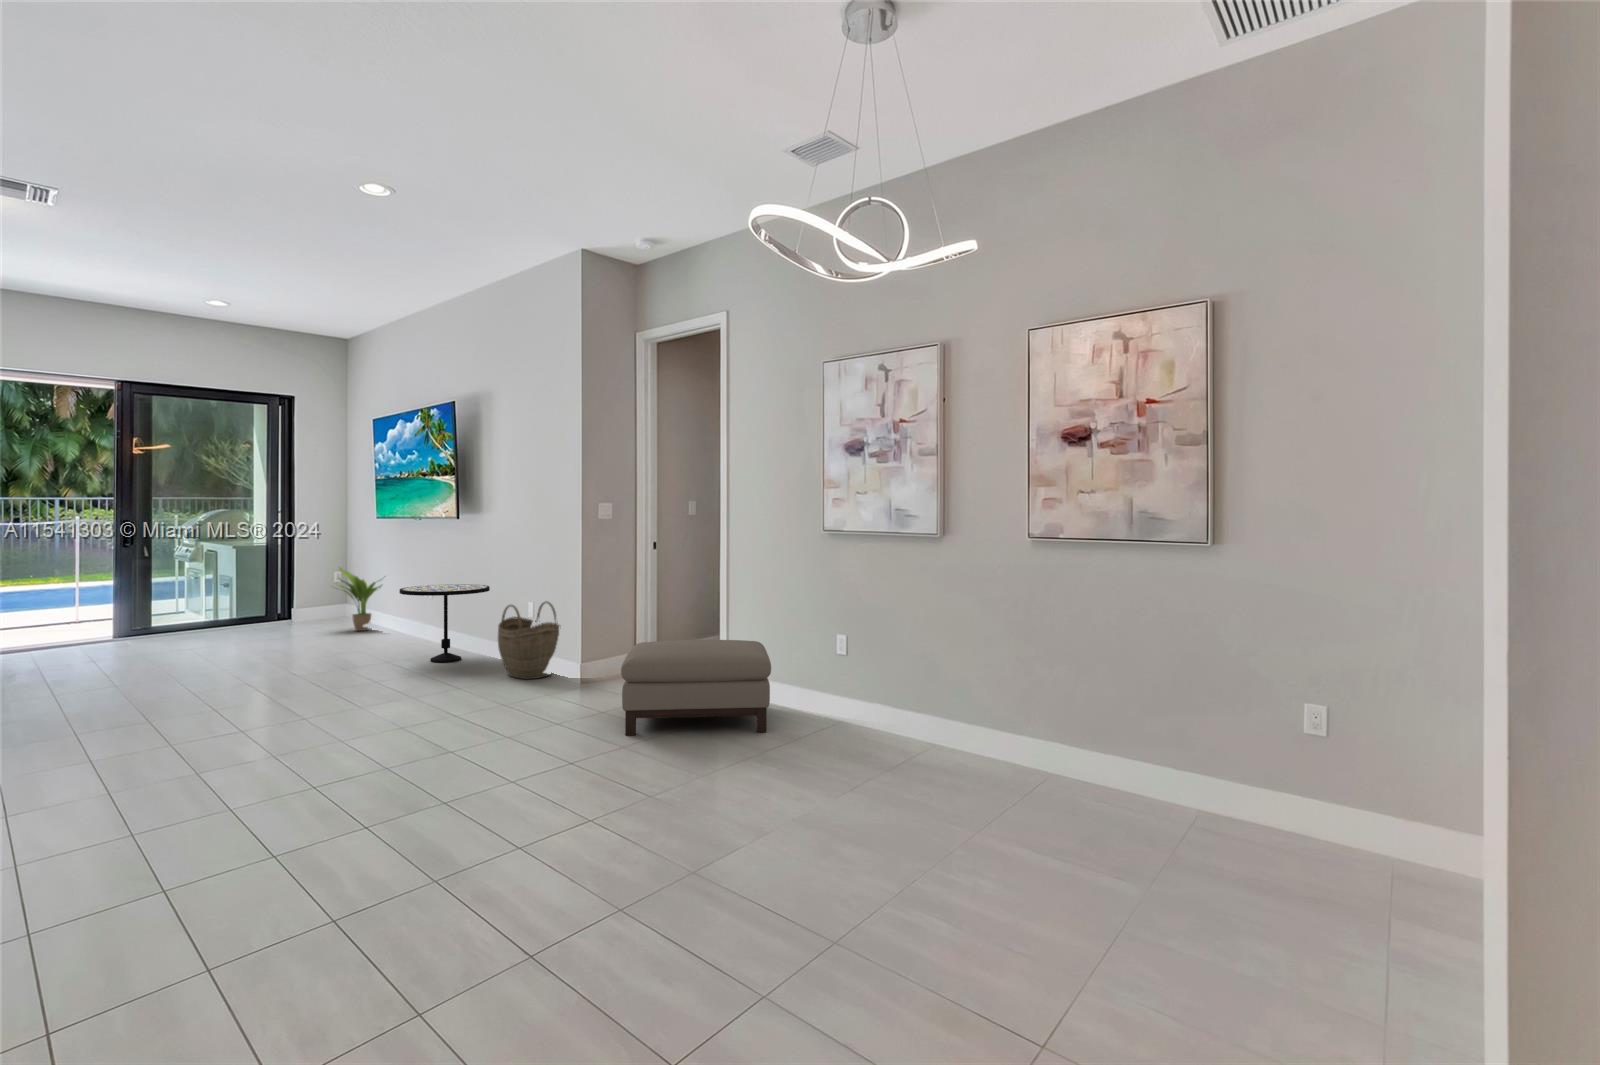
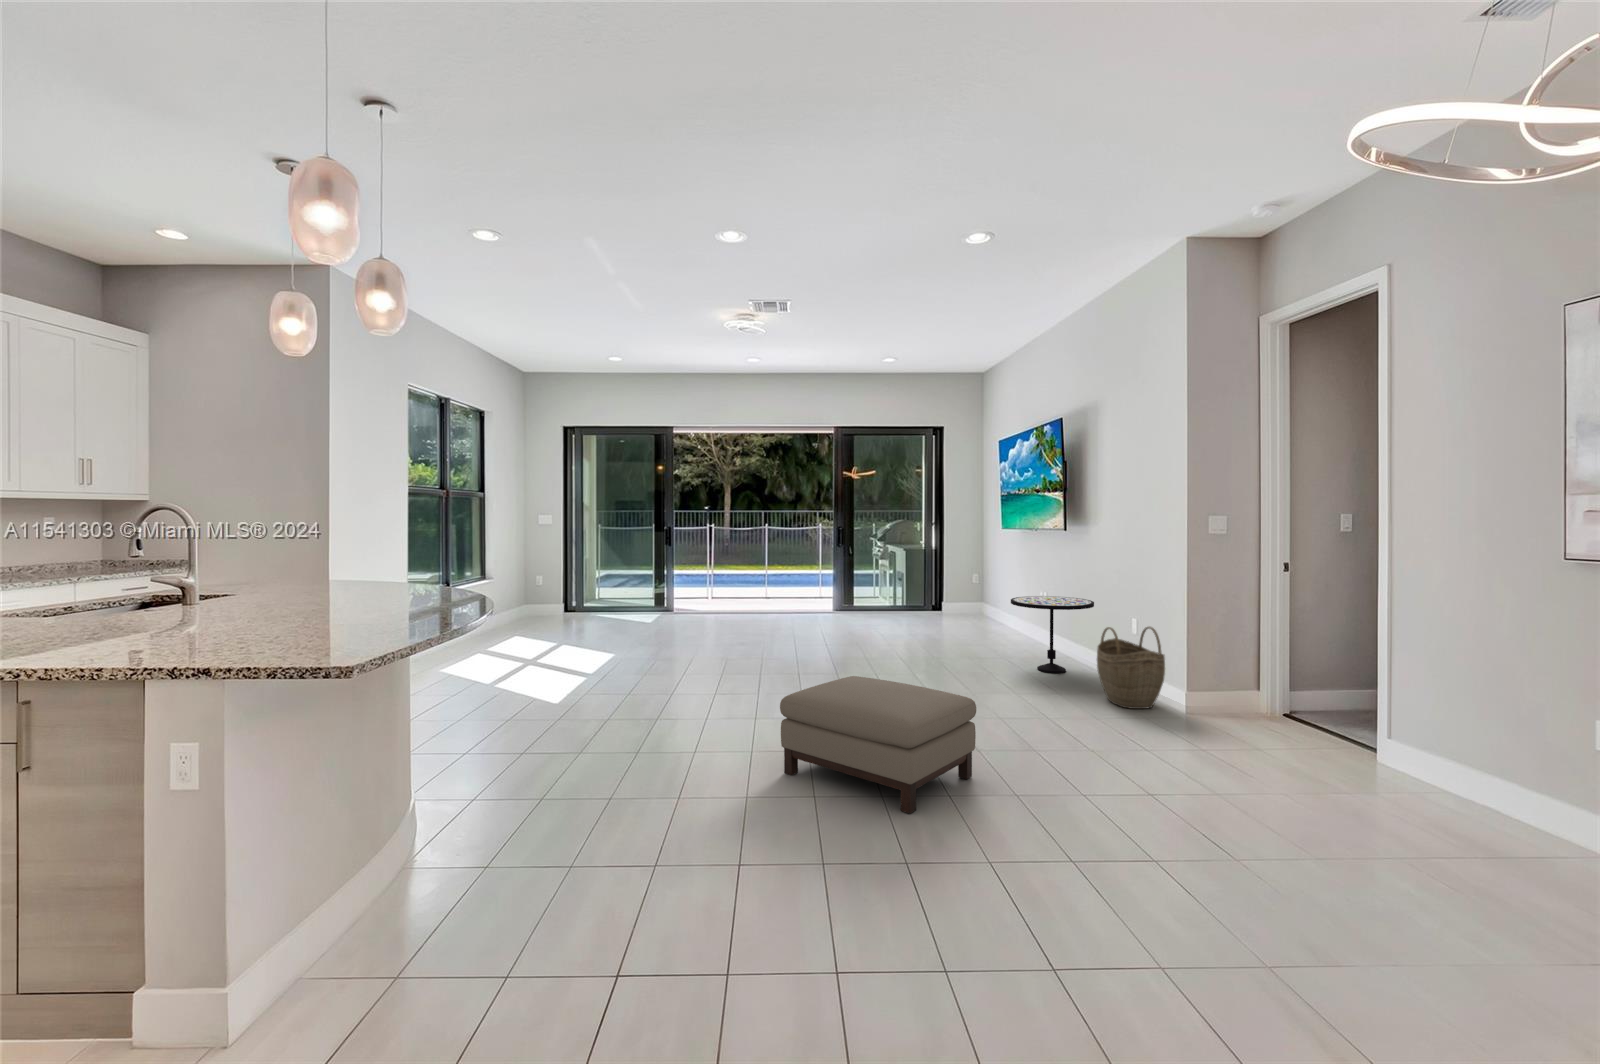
potted plant: present [332,567,382,631] -> none [966,570,1009,628]
ottoman: present [621,640,771,736] -> present [780,676,976,813]

